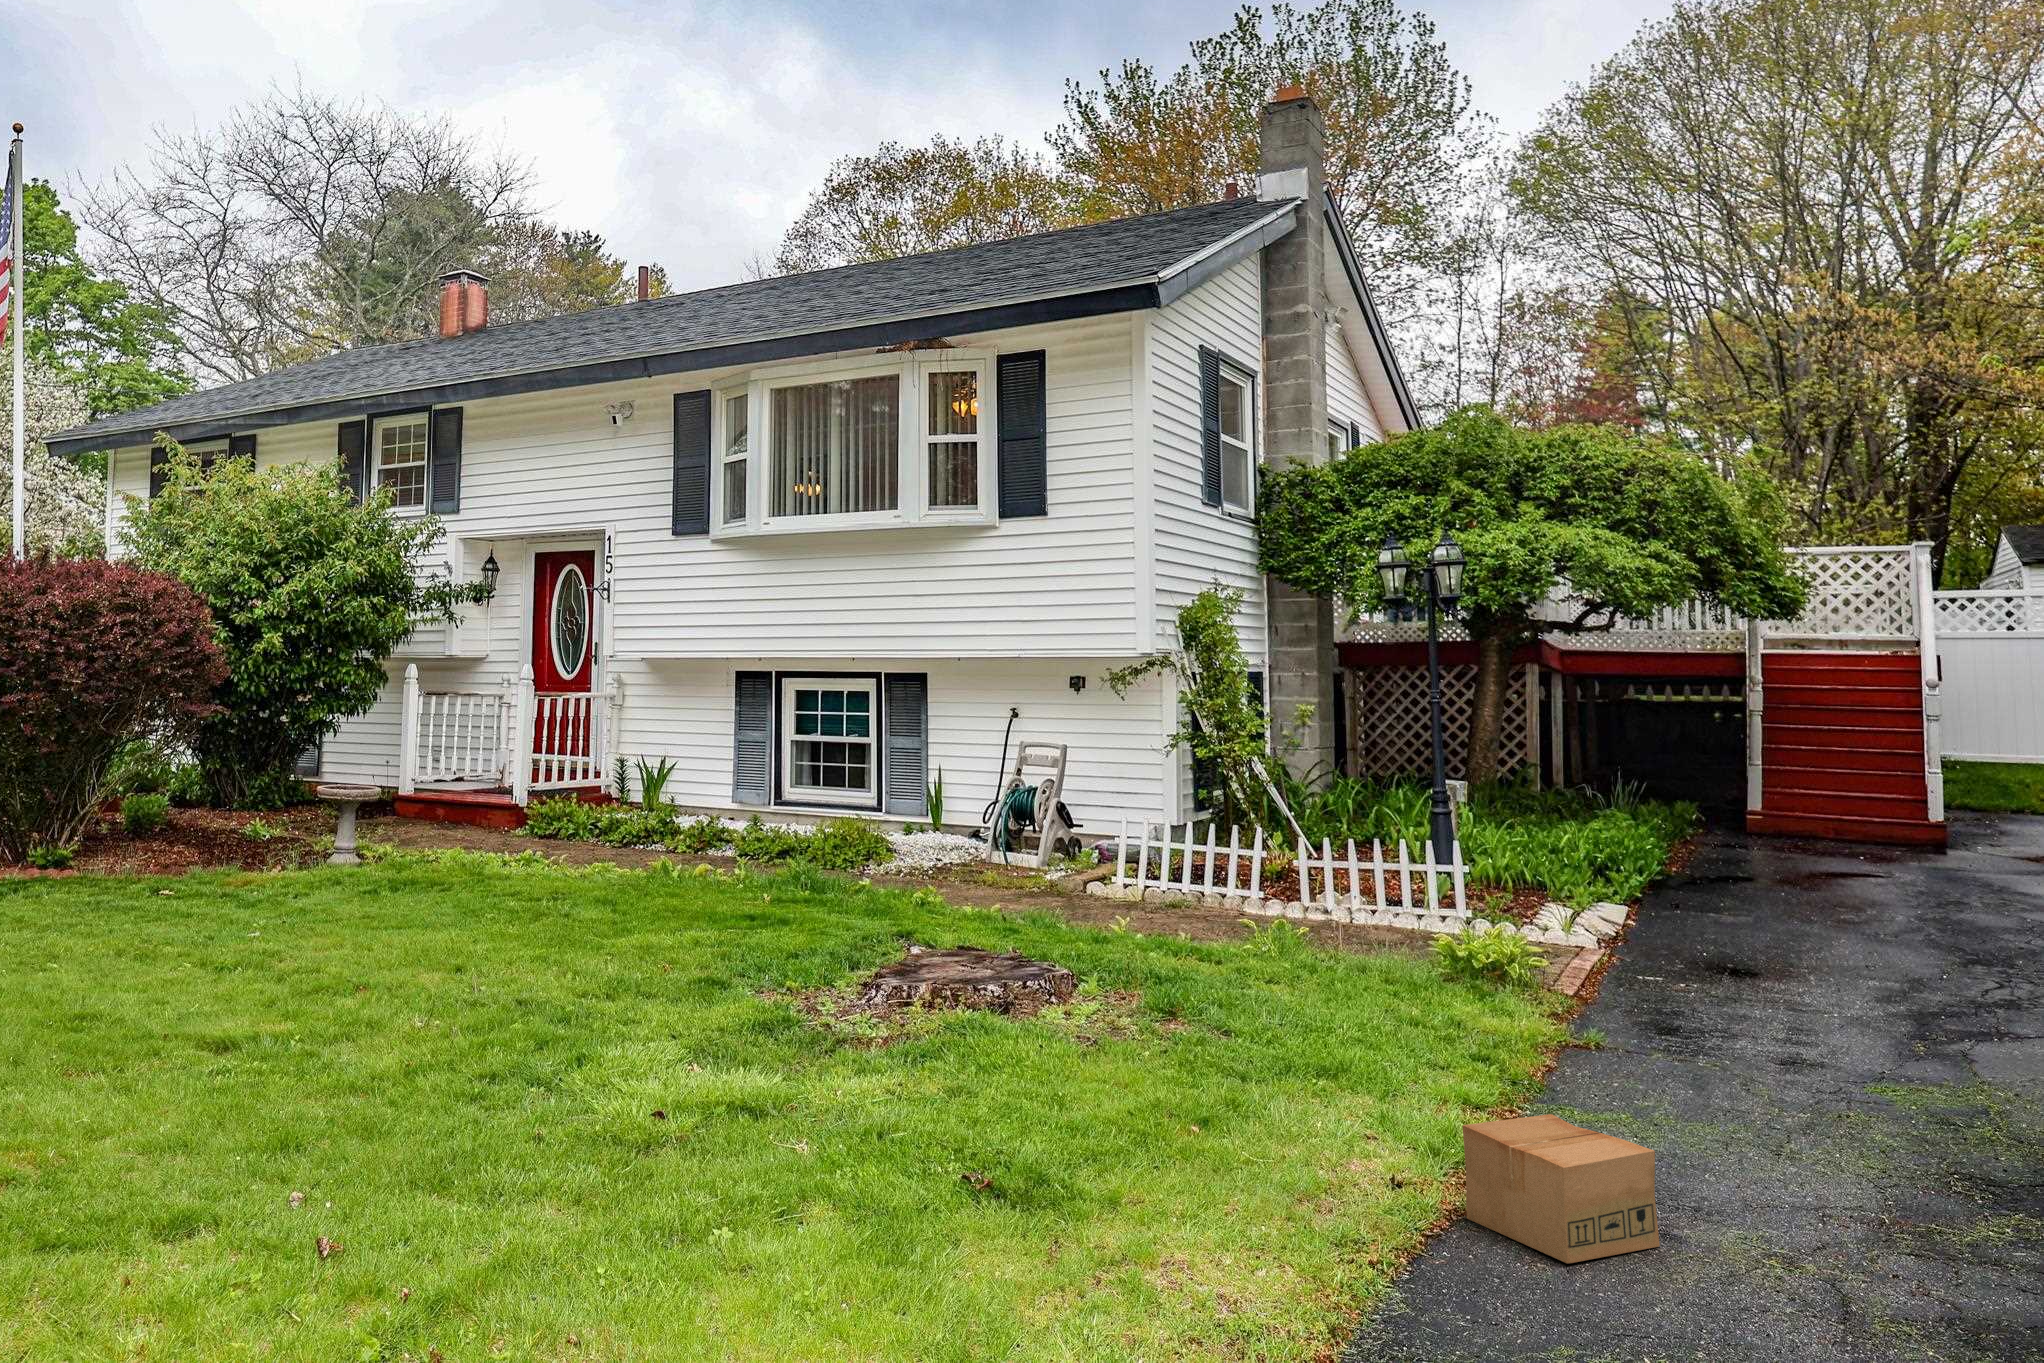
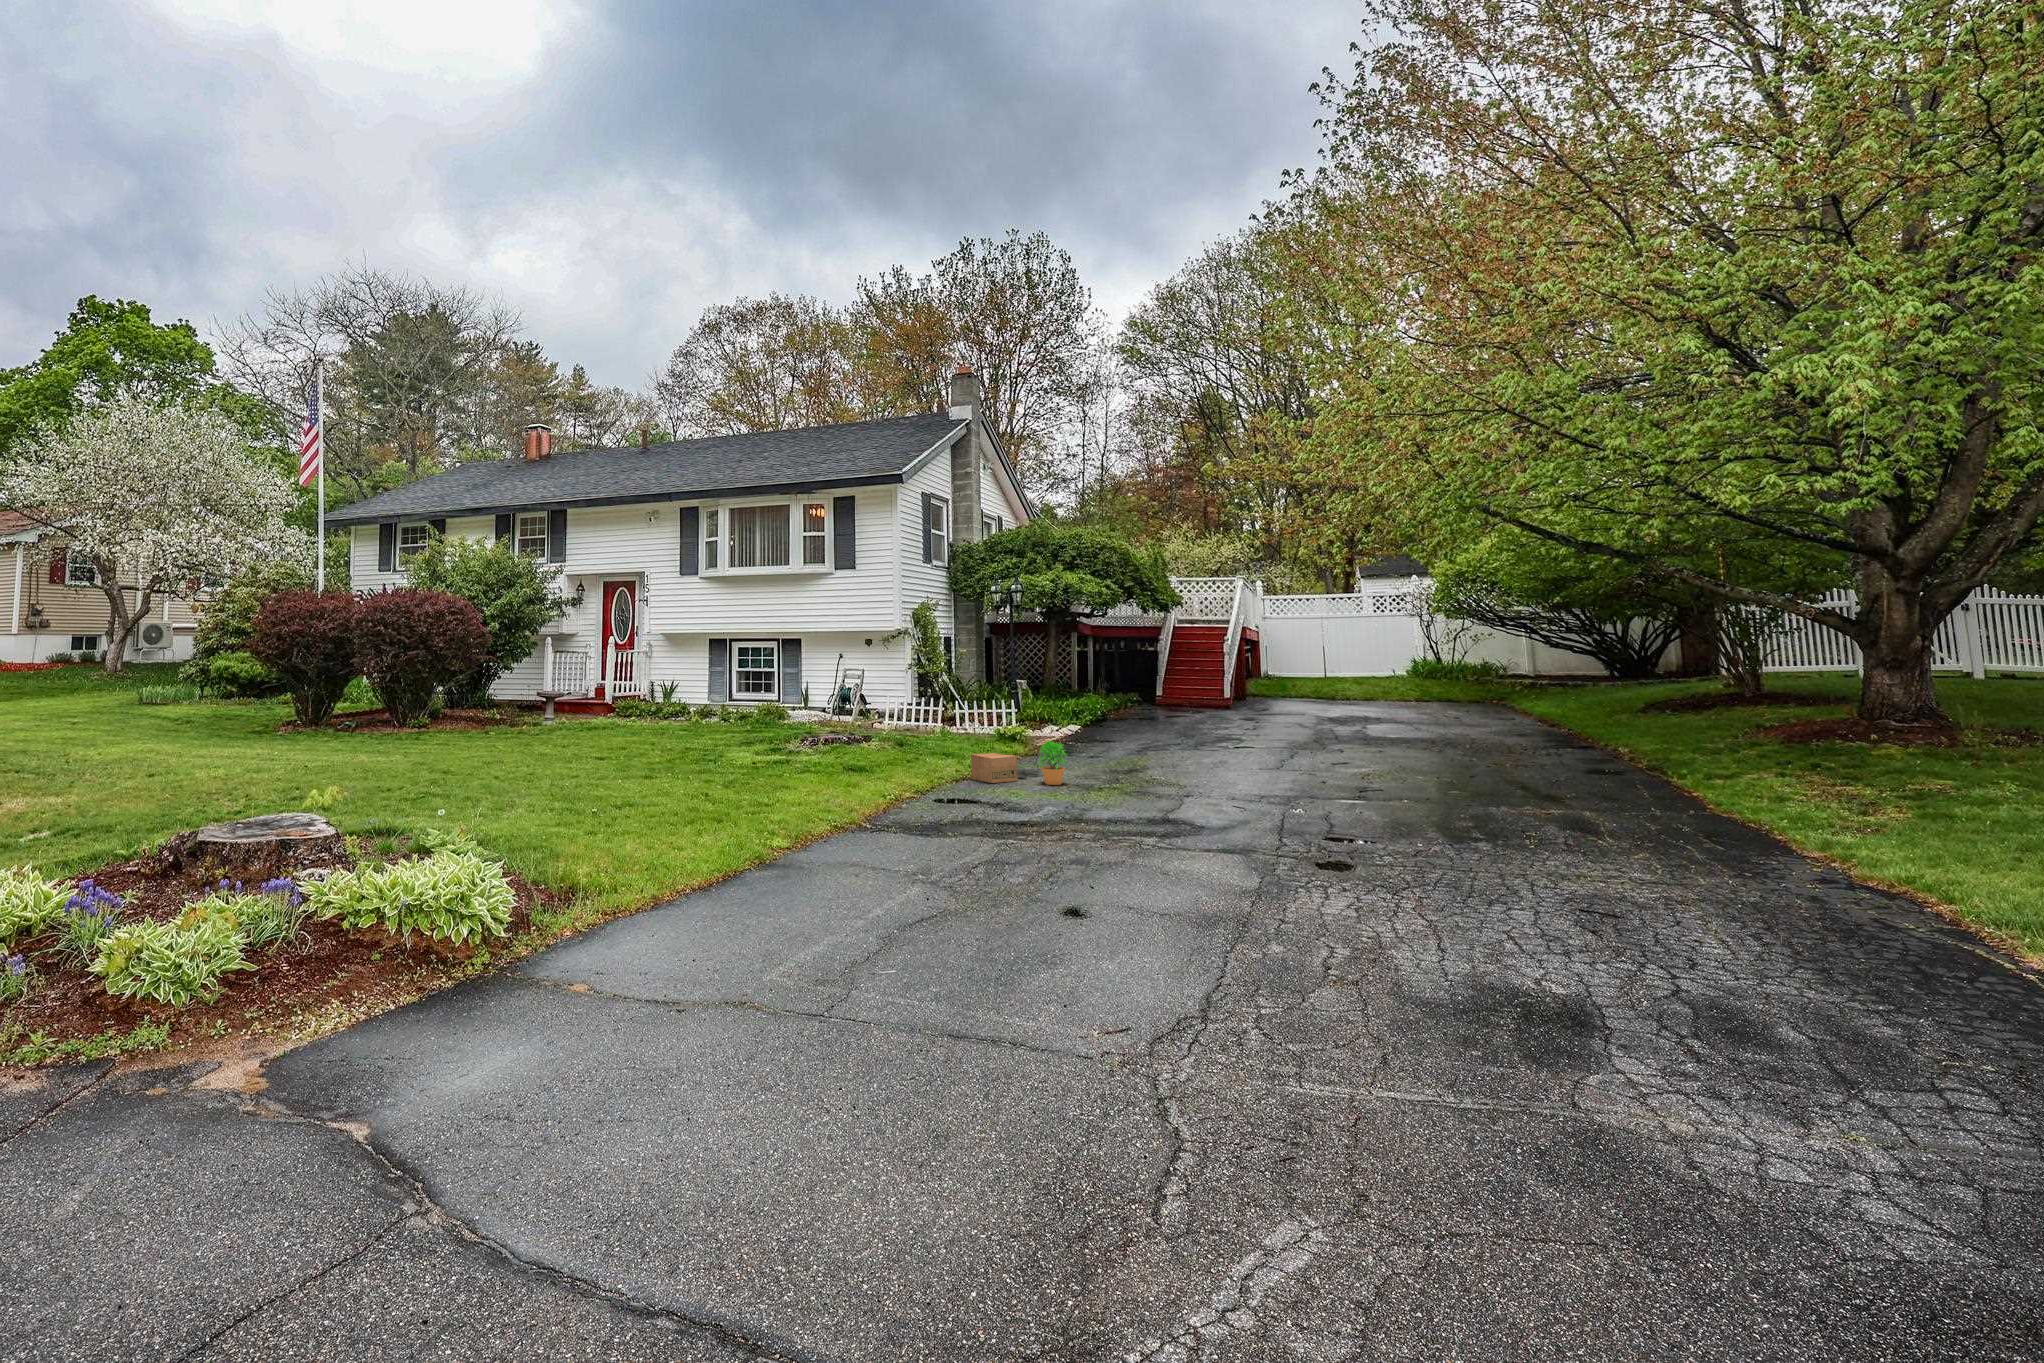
potted plant: none [1748,1110,1900,1301] -> present [1038,741,1067,785]

